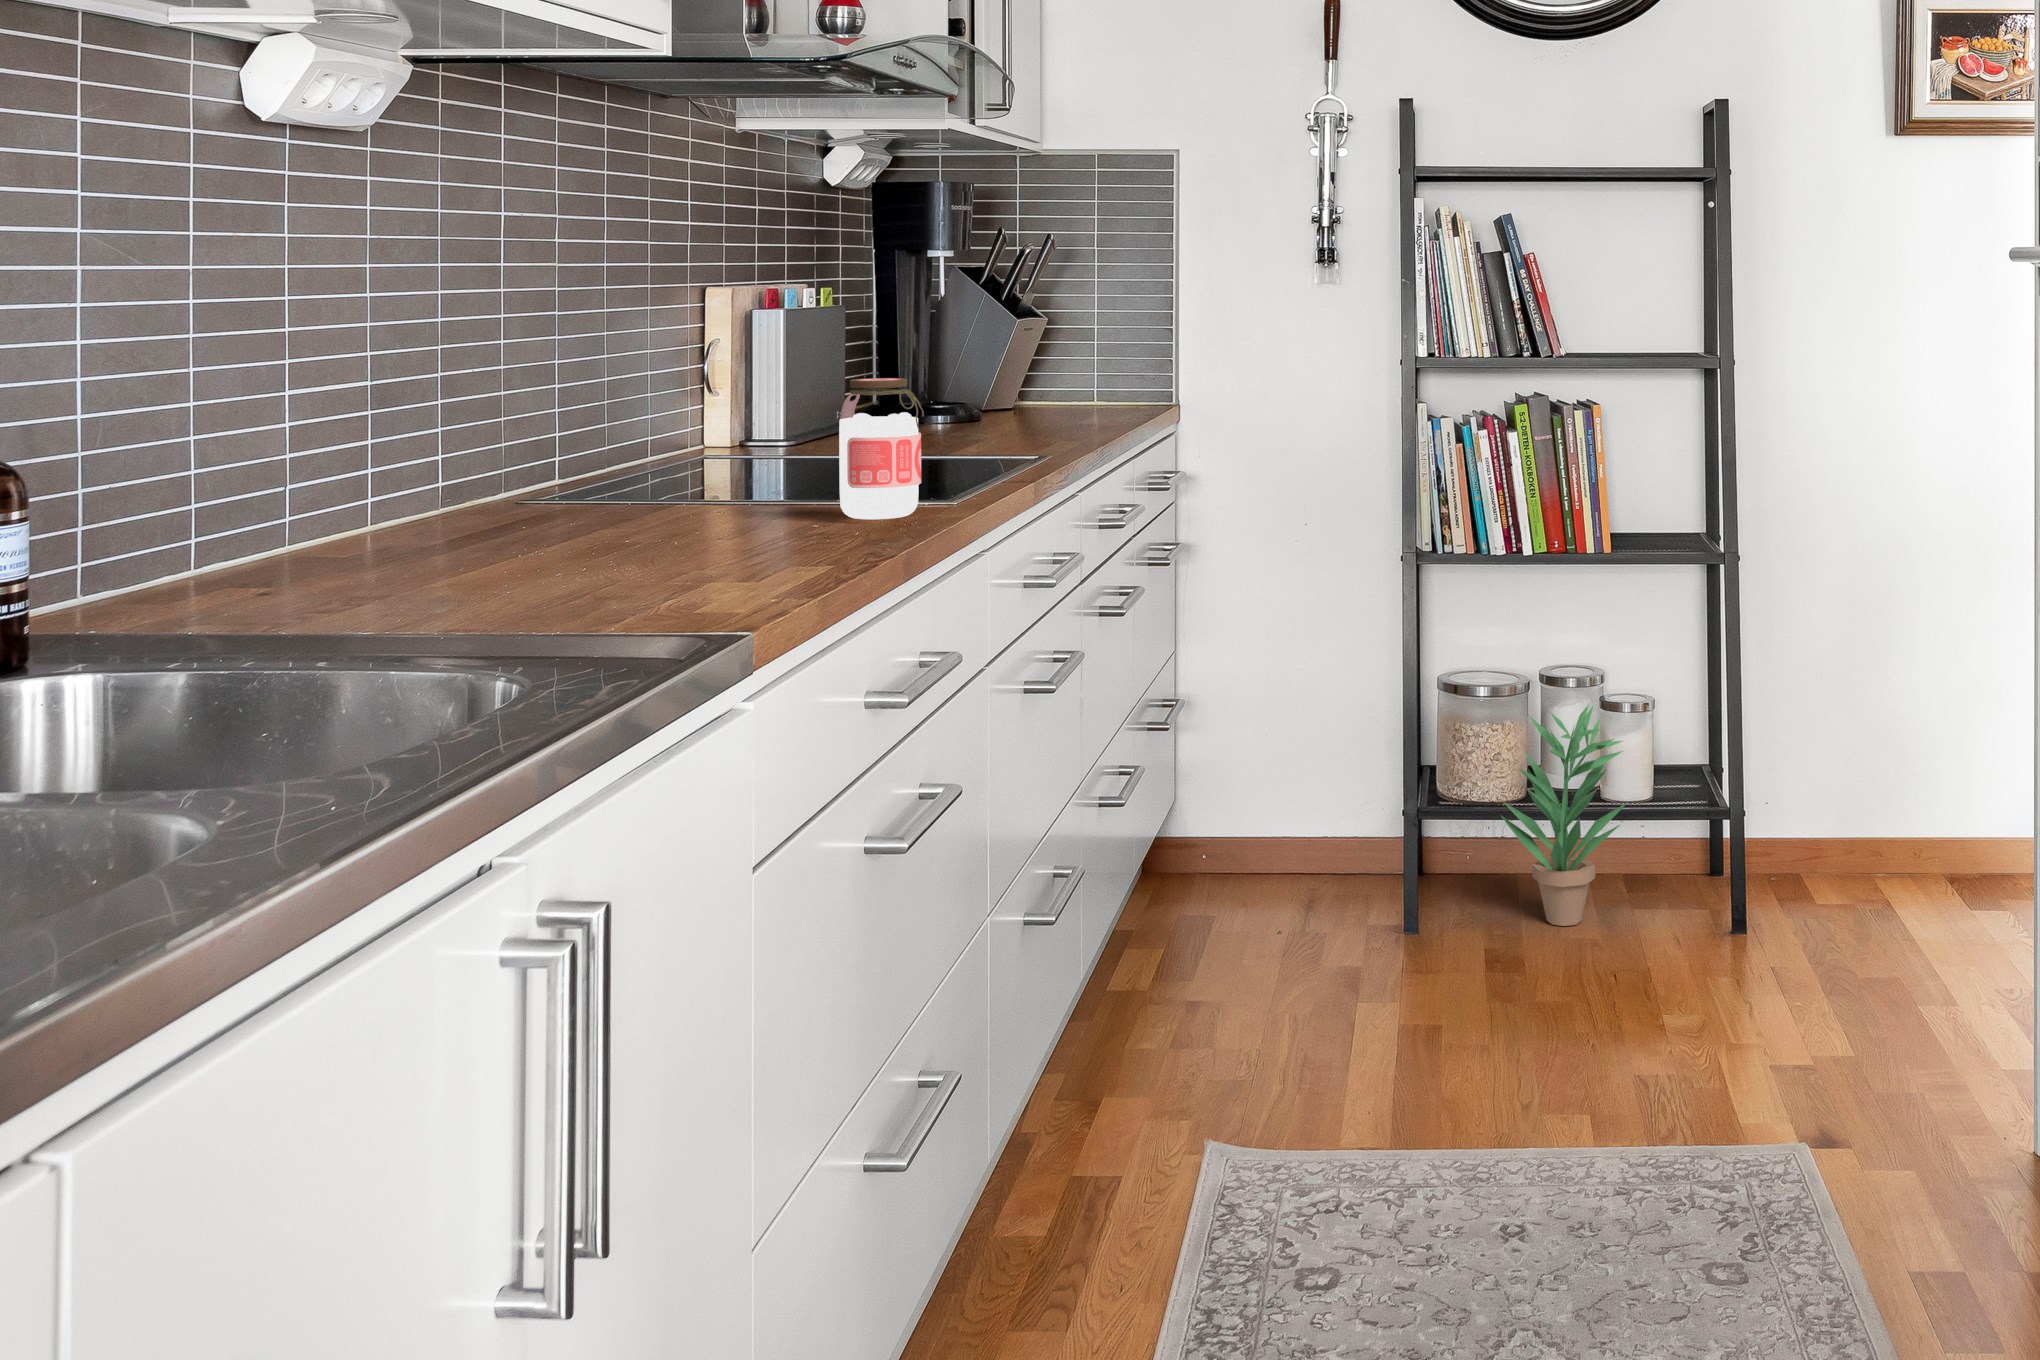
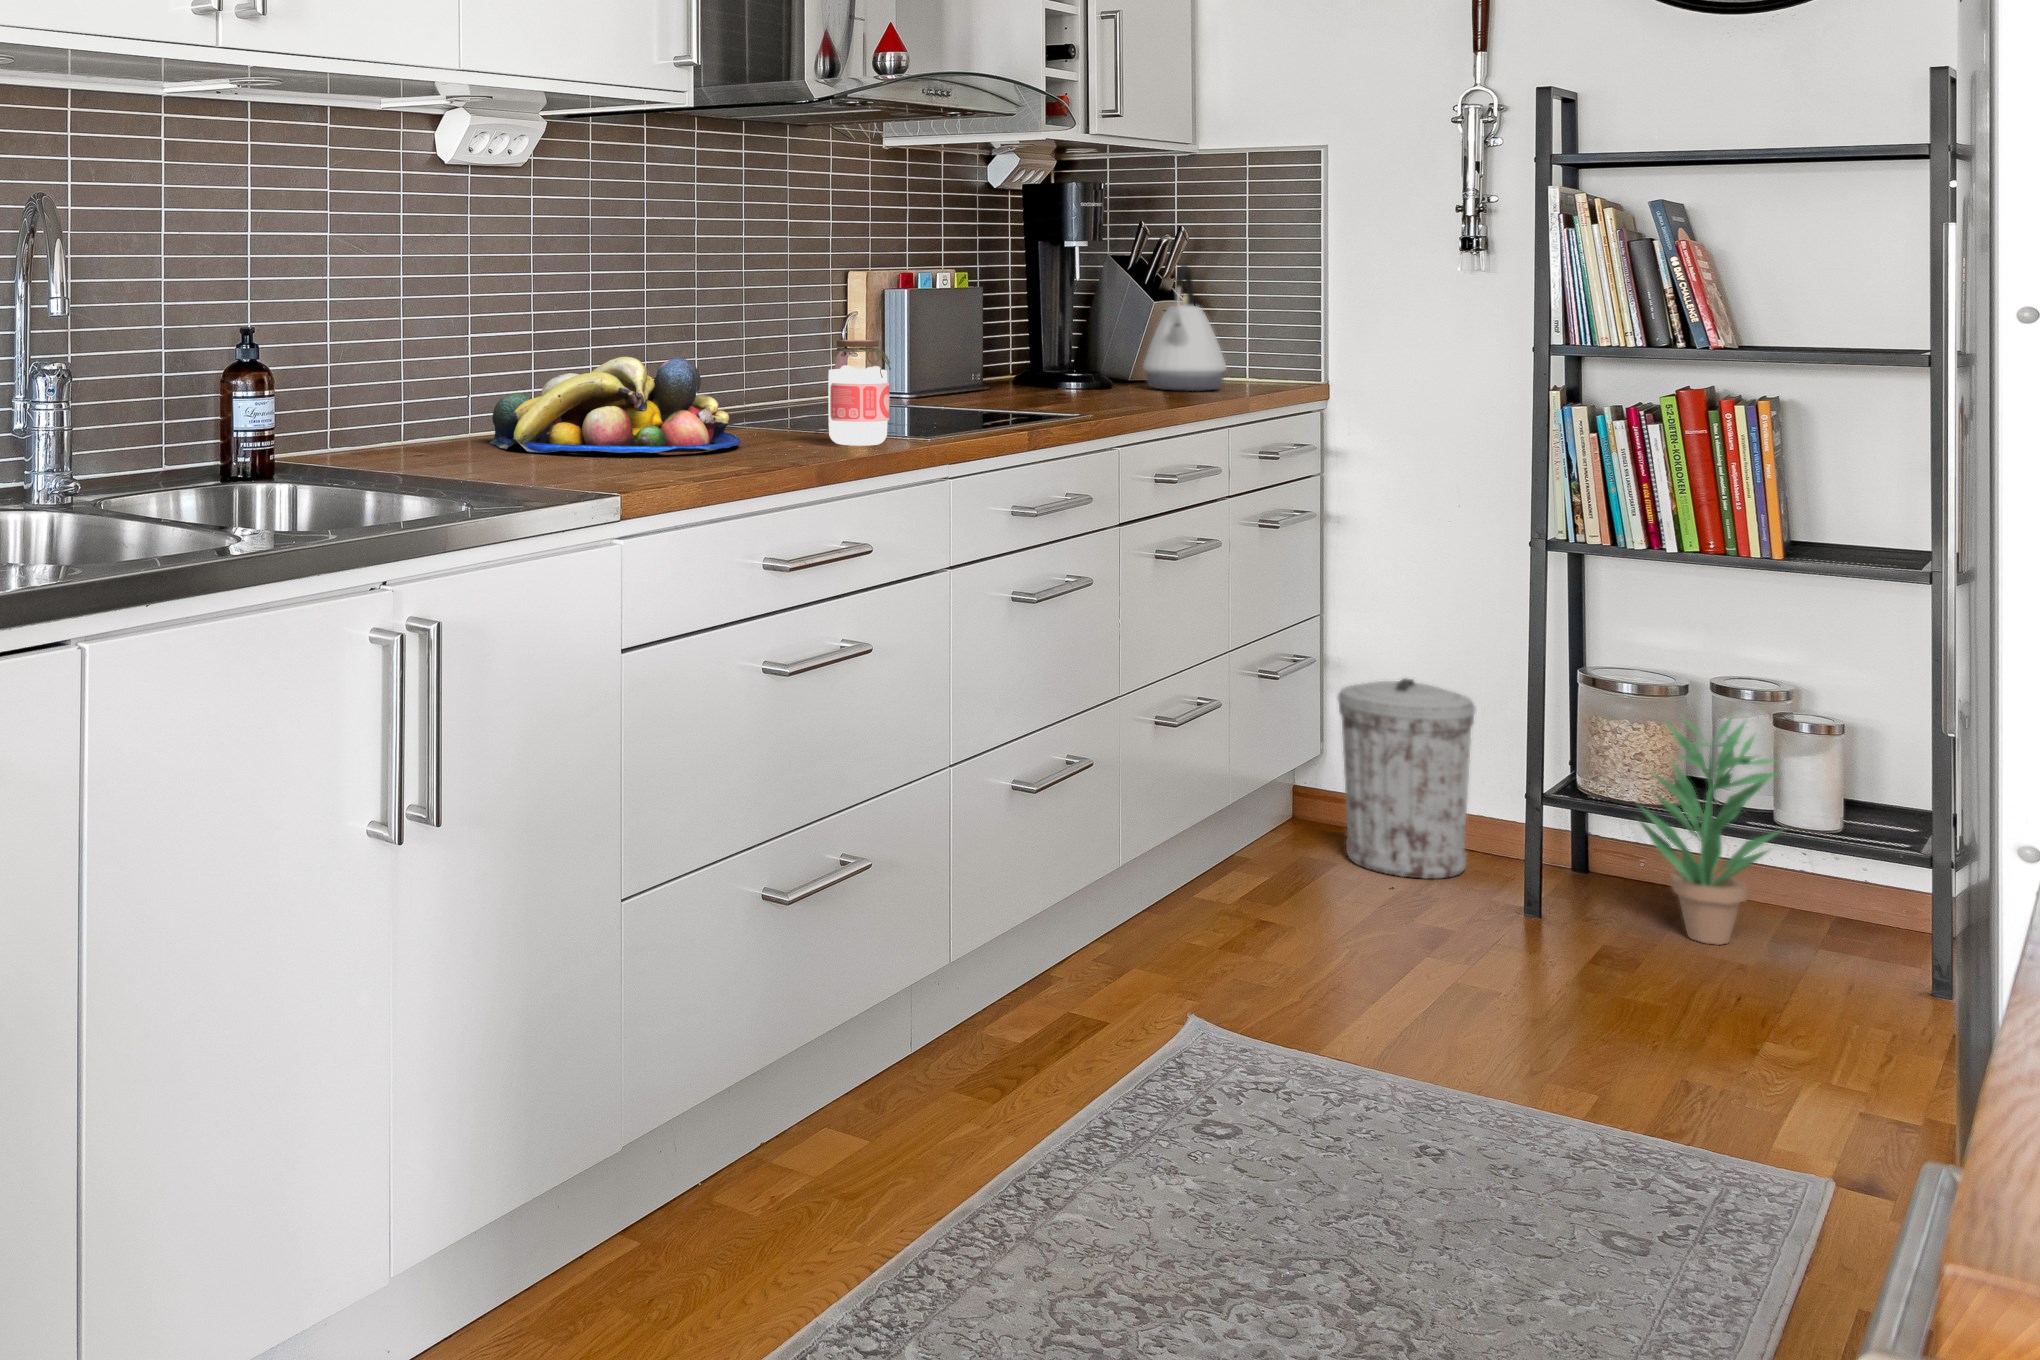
kettle: none [1013,278,1104,420] -> present [1143,265,1226,391]
fruit bowl: none [325,413,735,571] -> present [490,357,741,453]
trash can: none [1217,709,1346,919] -> present [1338,679,1475,879]

